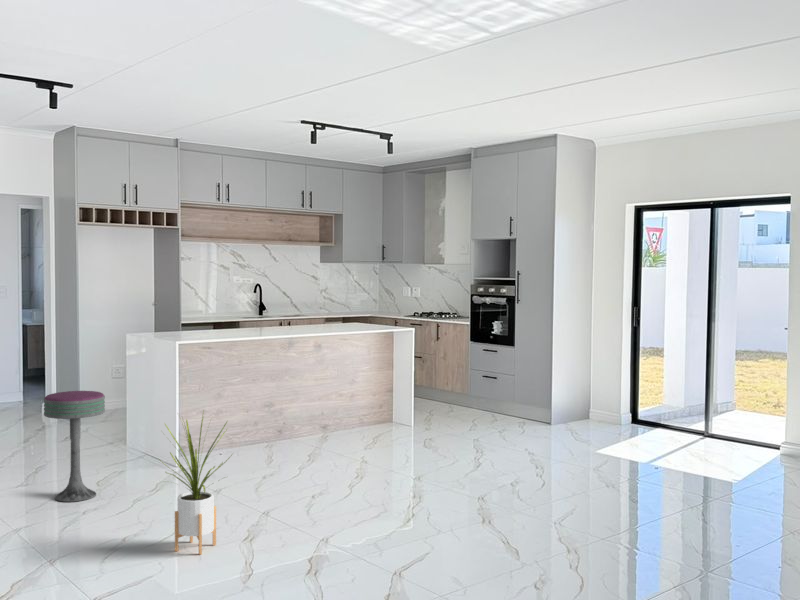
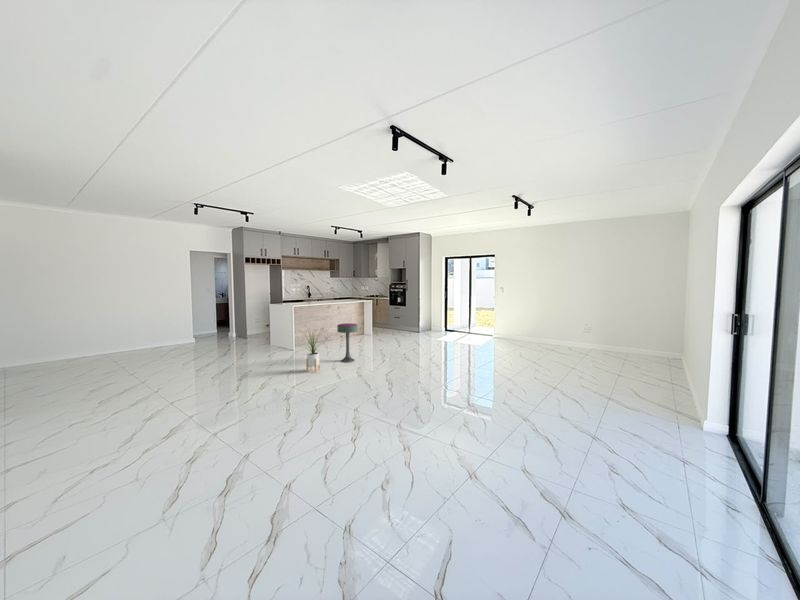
bar stool: present [44,391,105,502] -> present [337,323,358,362]

